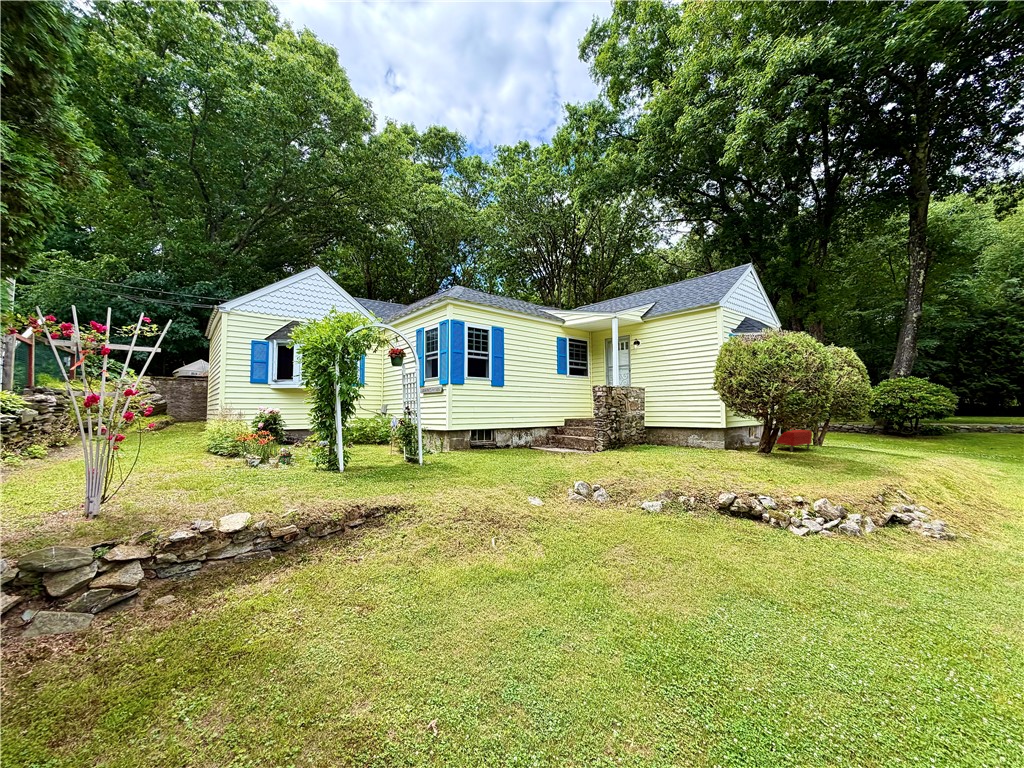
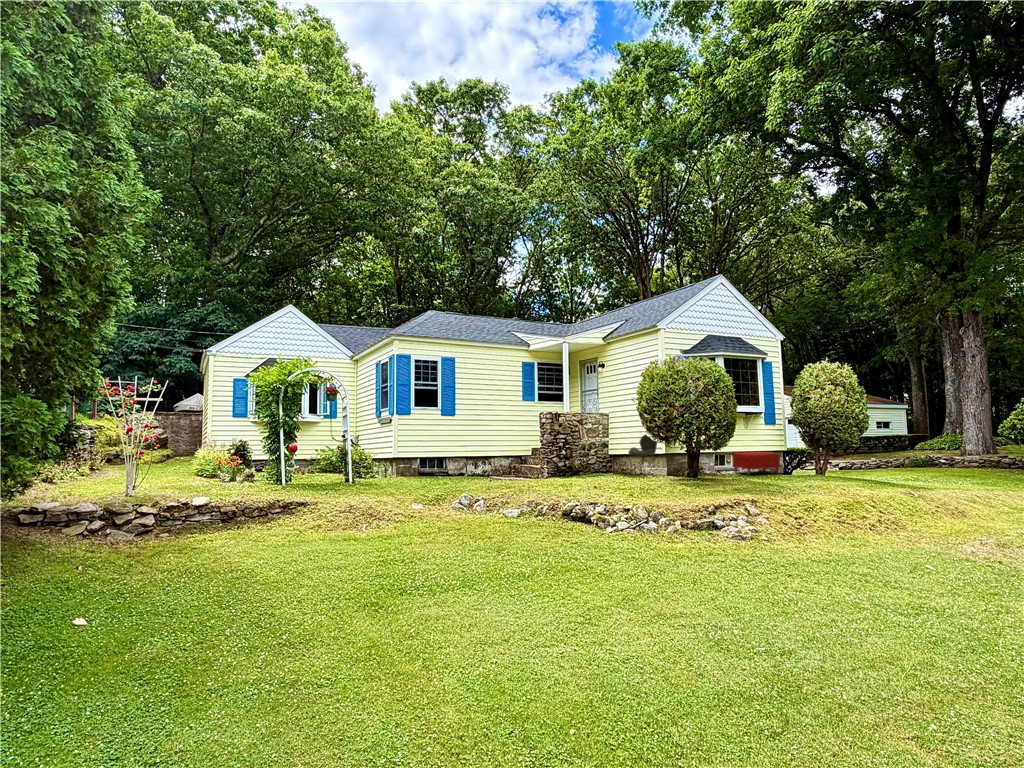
chair: none [688,409,718,454] -> present [629,434,657,473]

